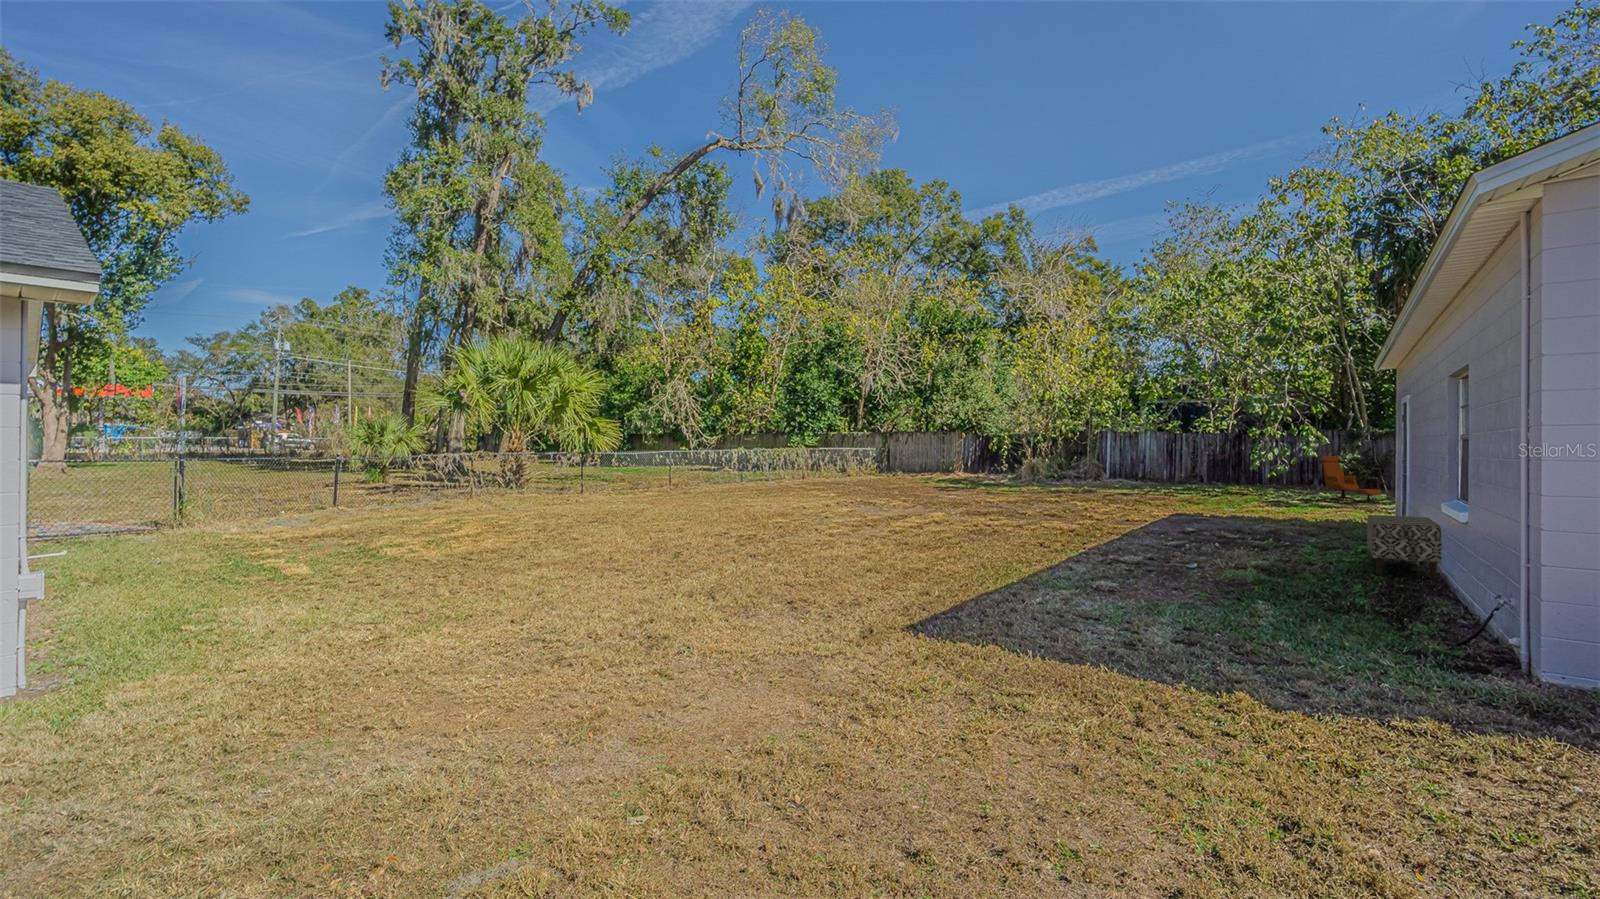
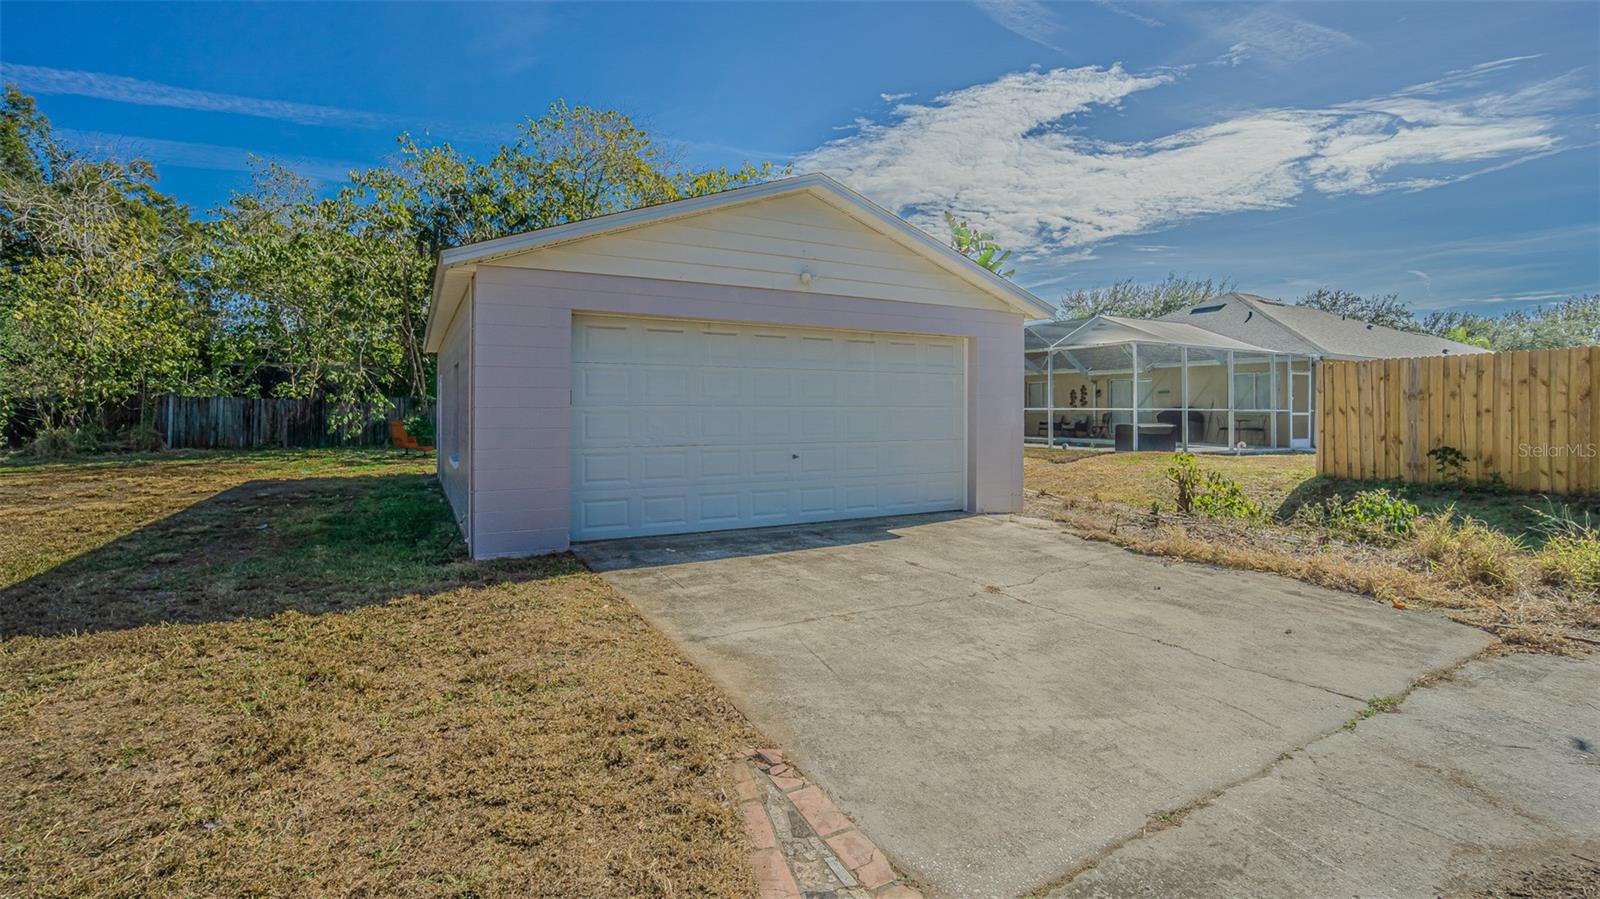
bench: present [1367,515,1442,579] -> none [409,468,452,512]

